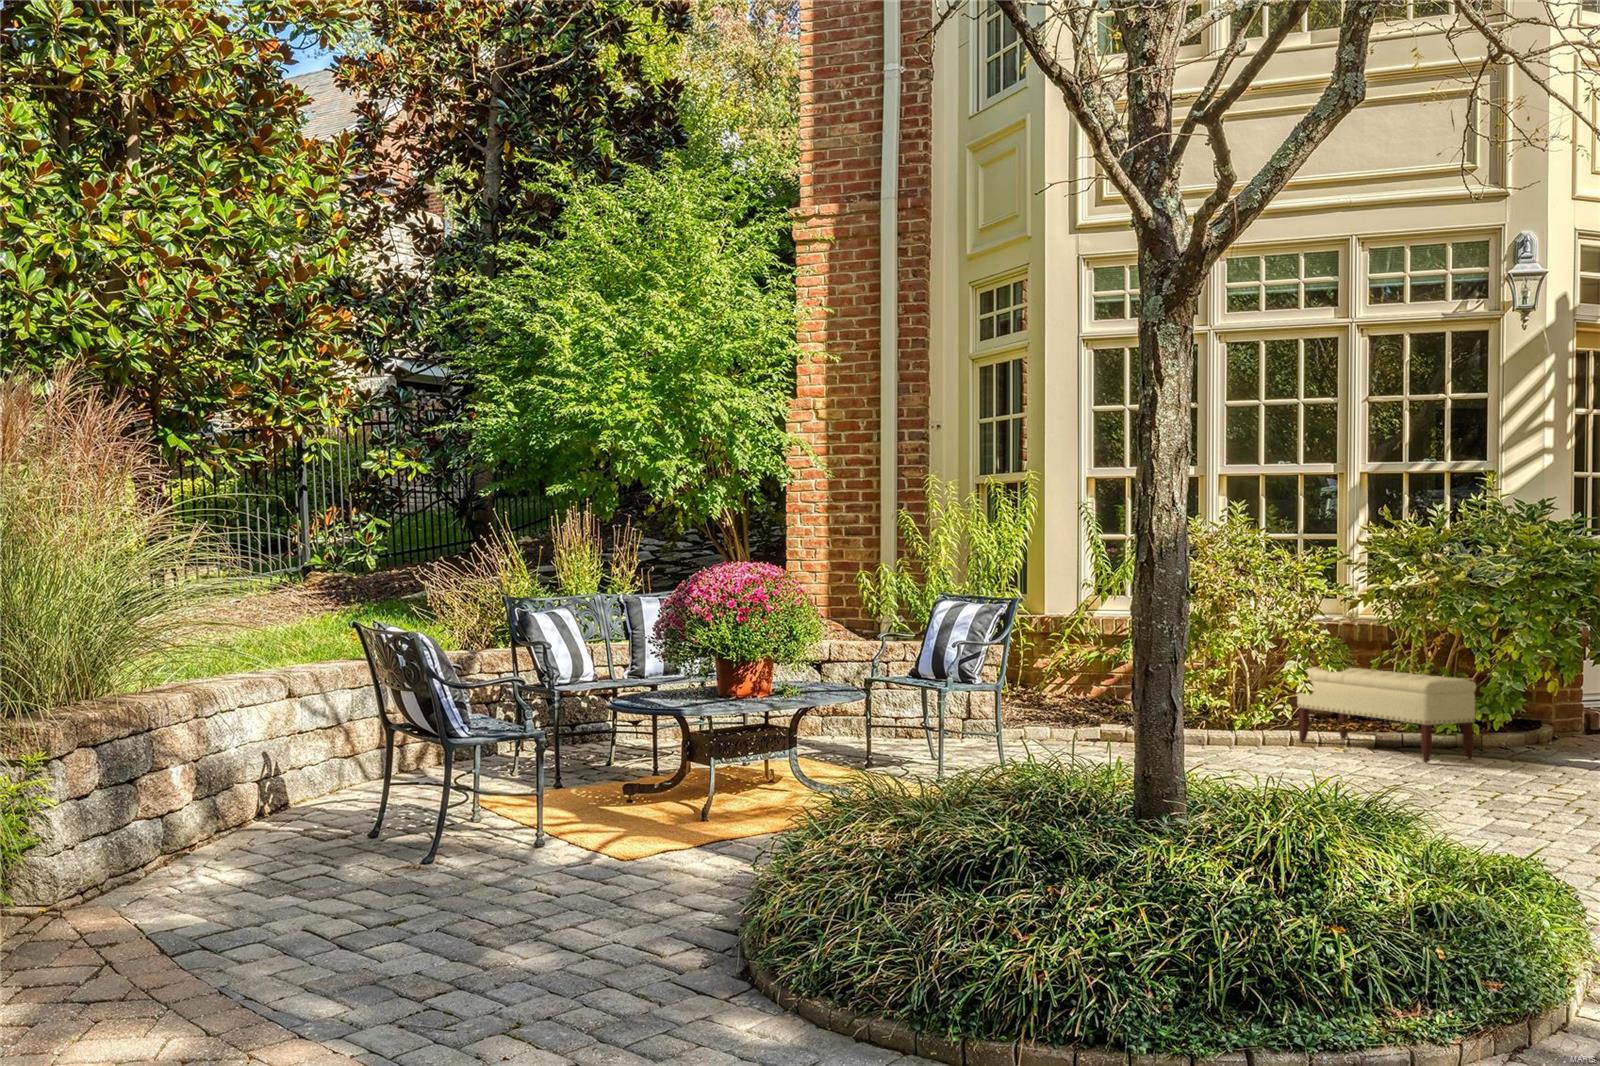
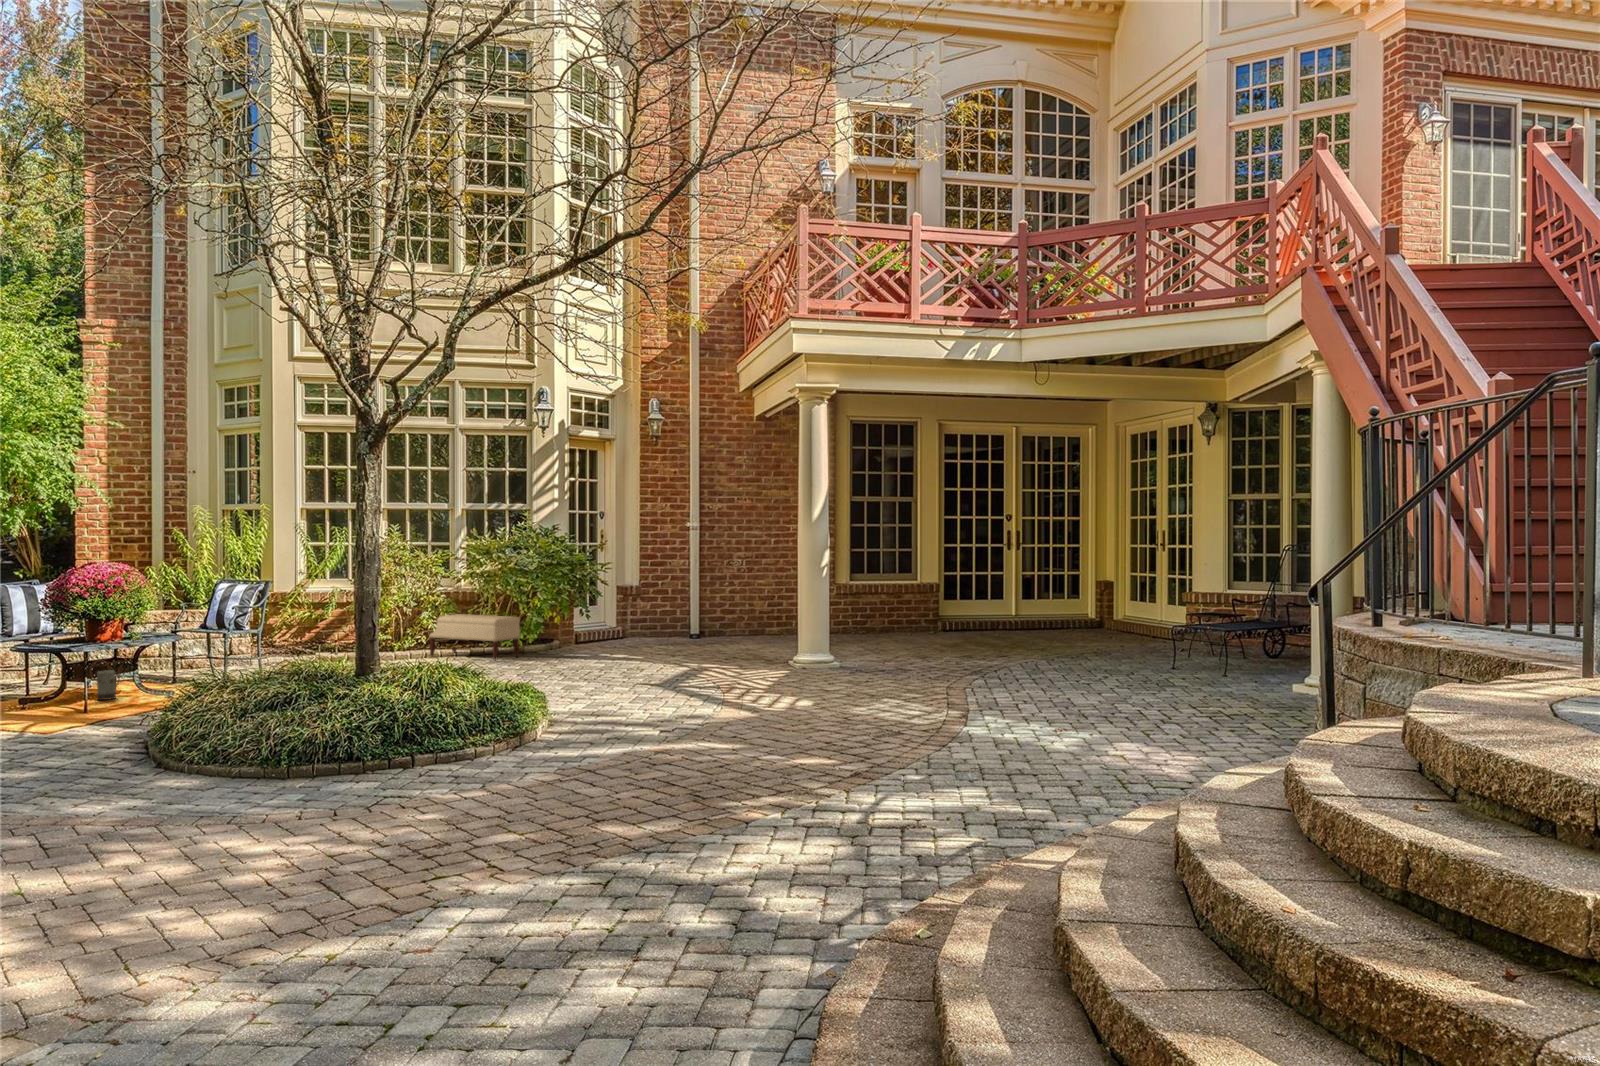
watering can: none [769,709,815,774] -> present [90,660,122,700]

